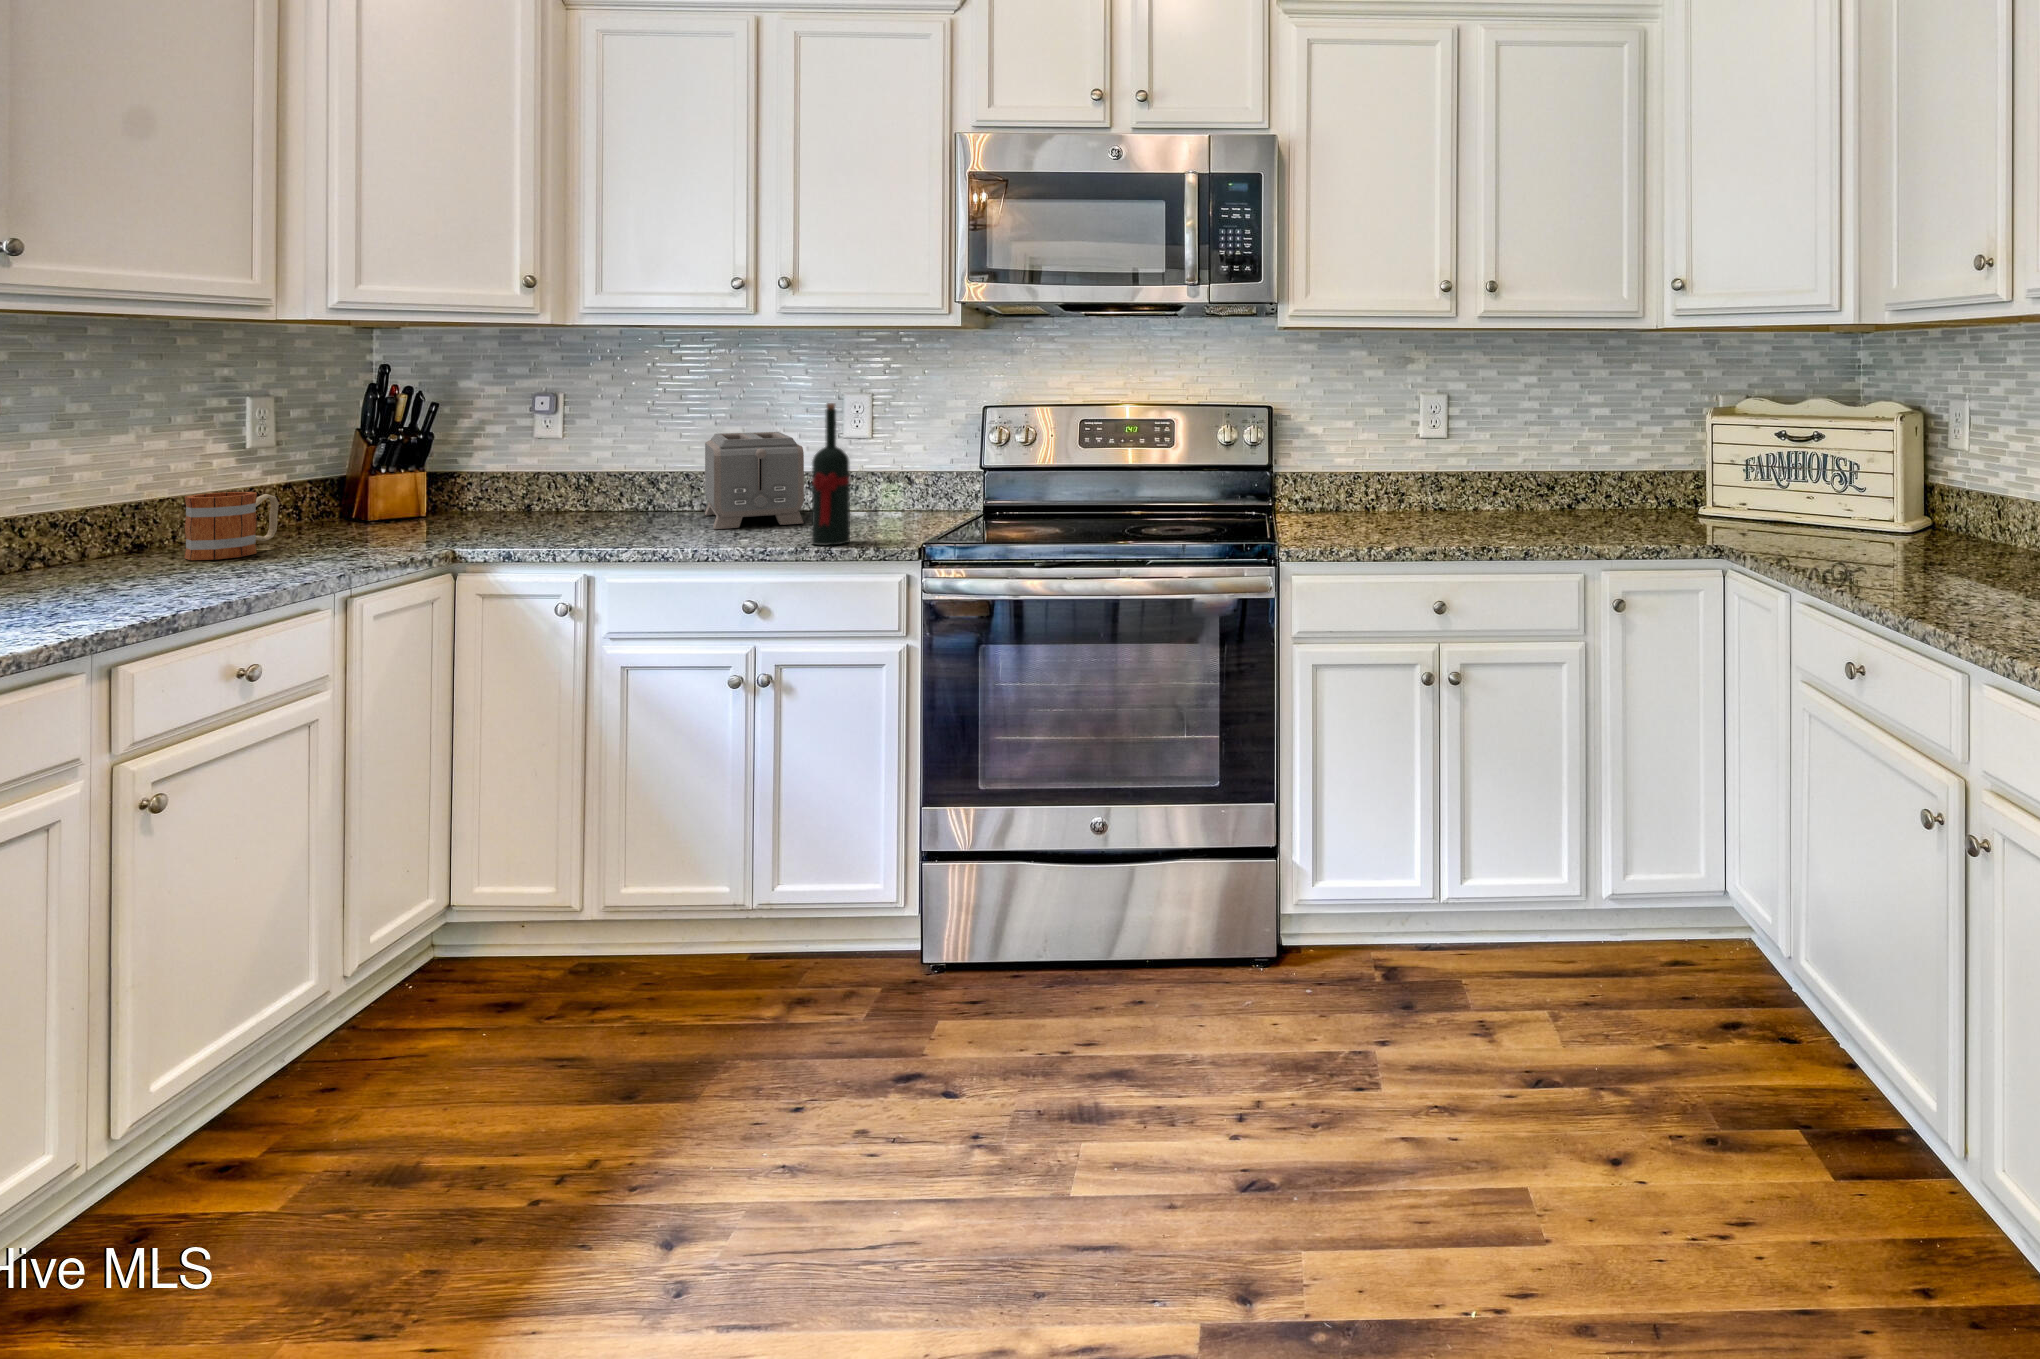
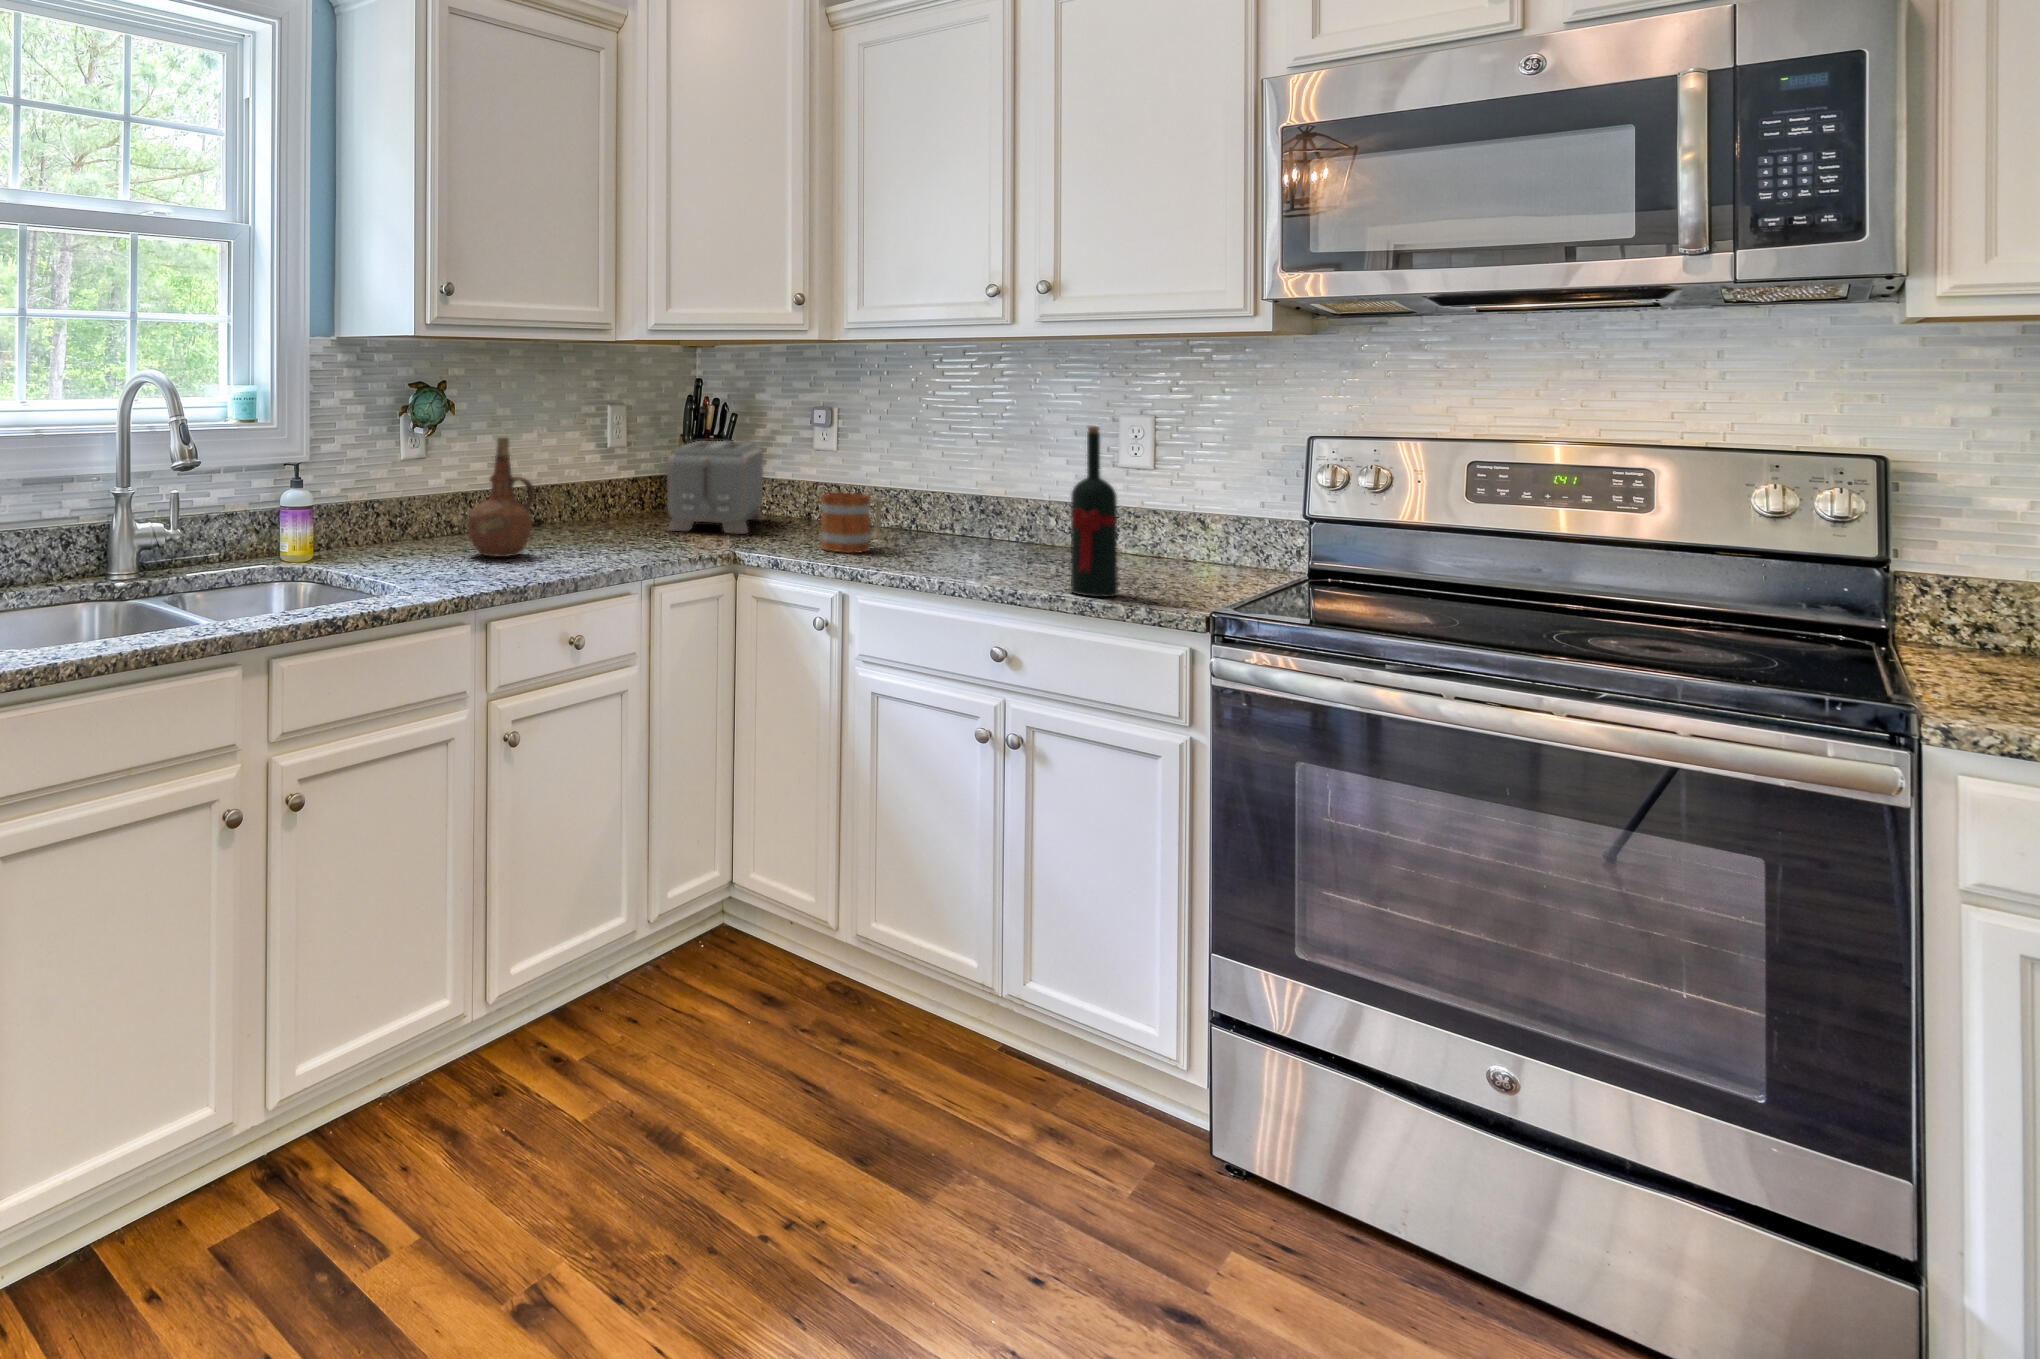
toaster: present [705,432,804,529] -> present [667,441,764,534]
ceramic pitcher: none [43,441,163,593] -> present [467,437,535,557]
mug: present [184,492,279,560] -> present [821,493,881,553]

